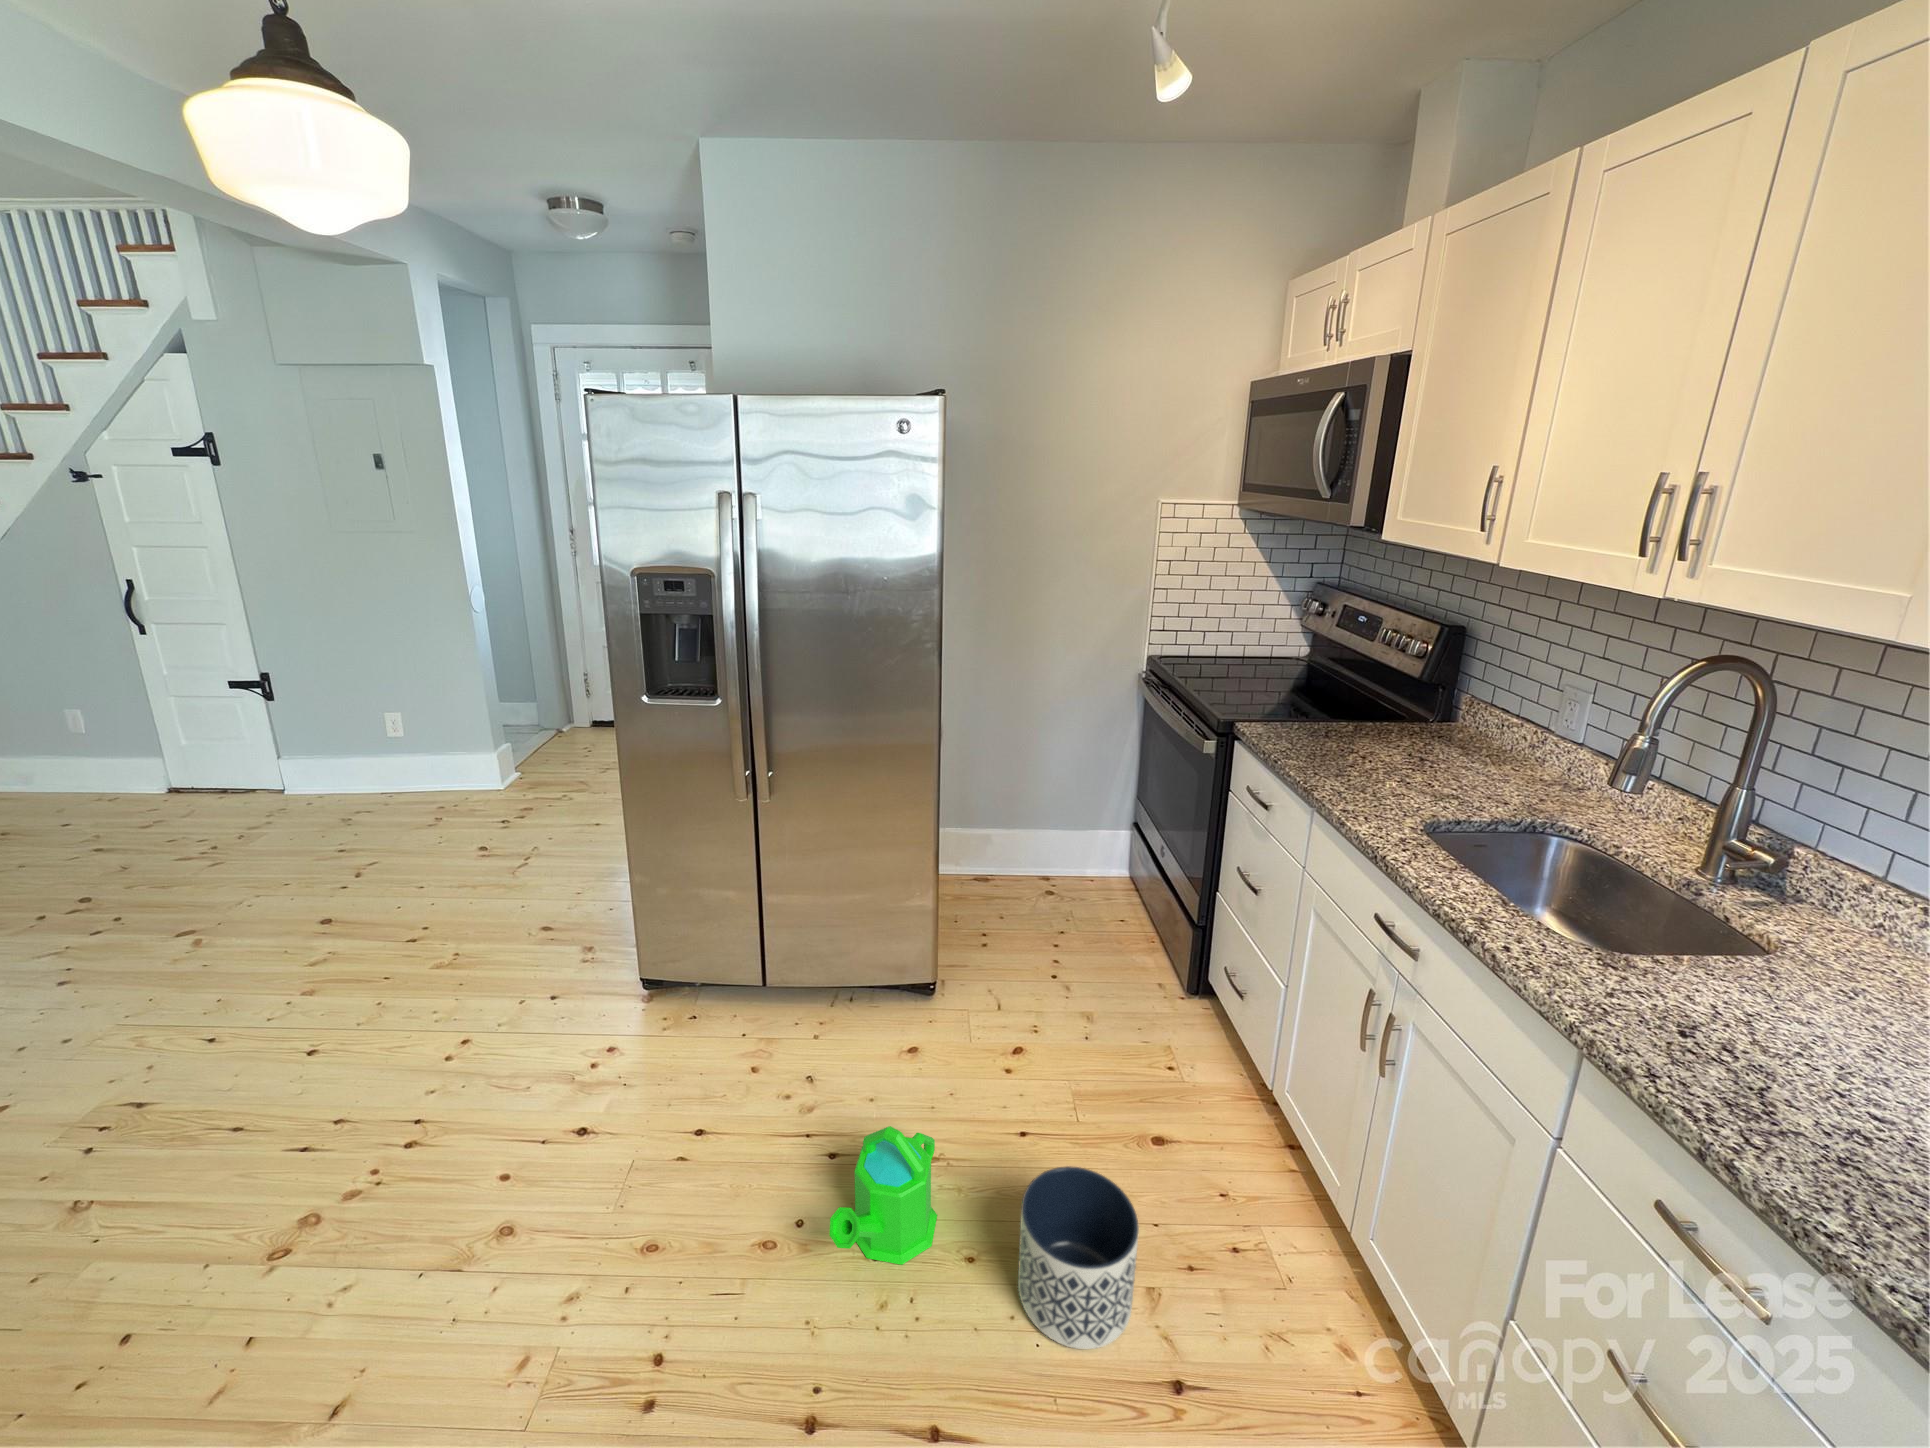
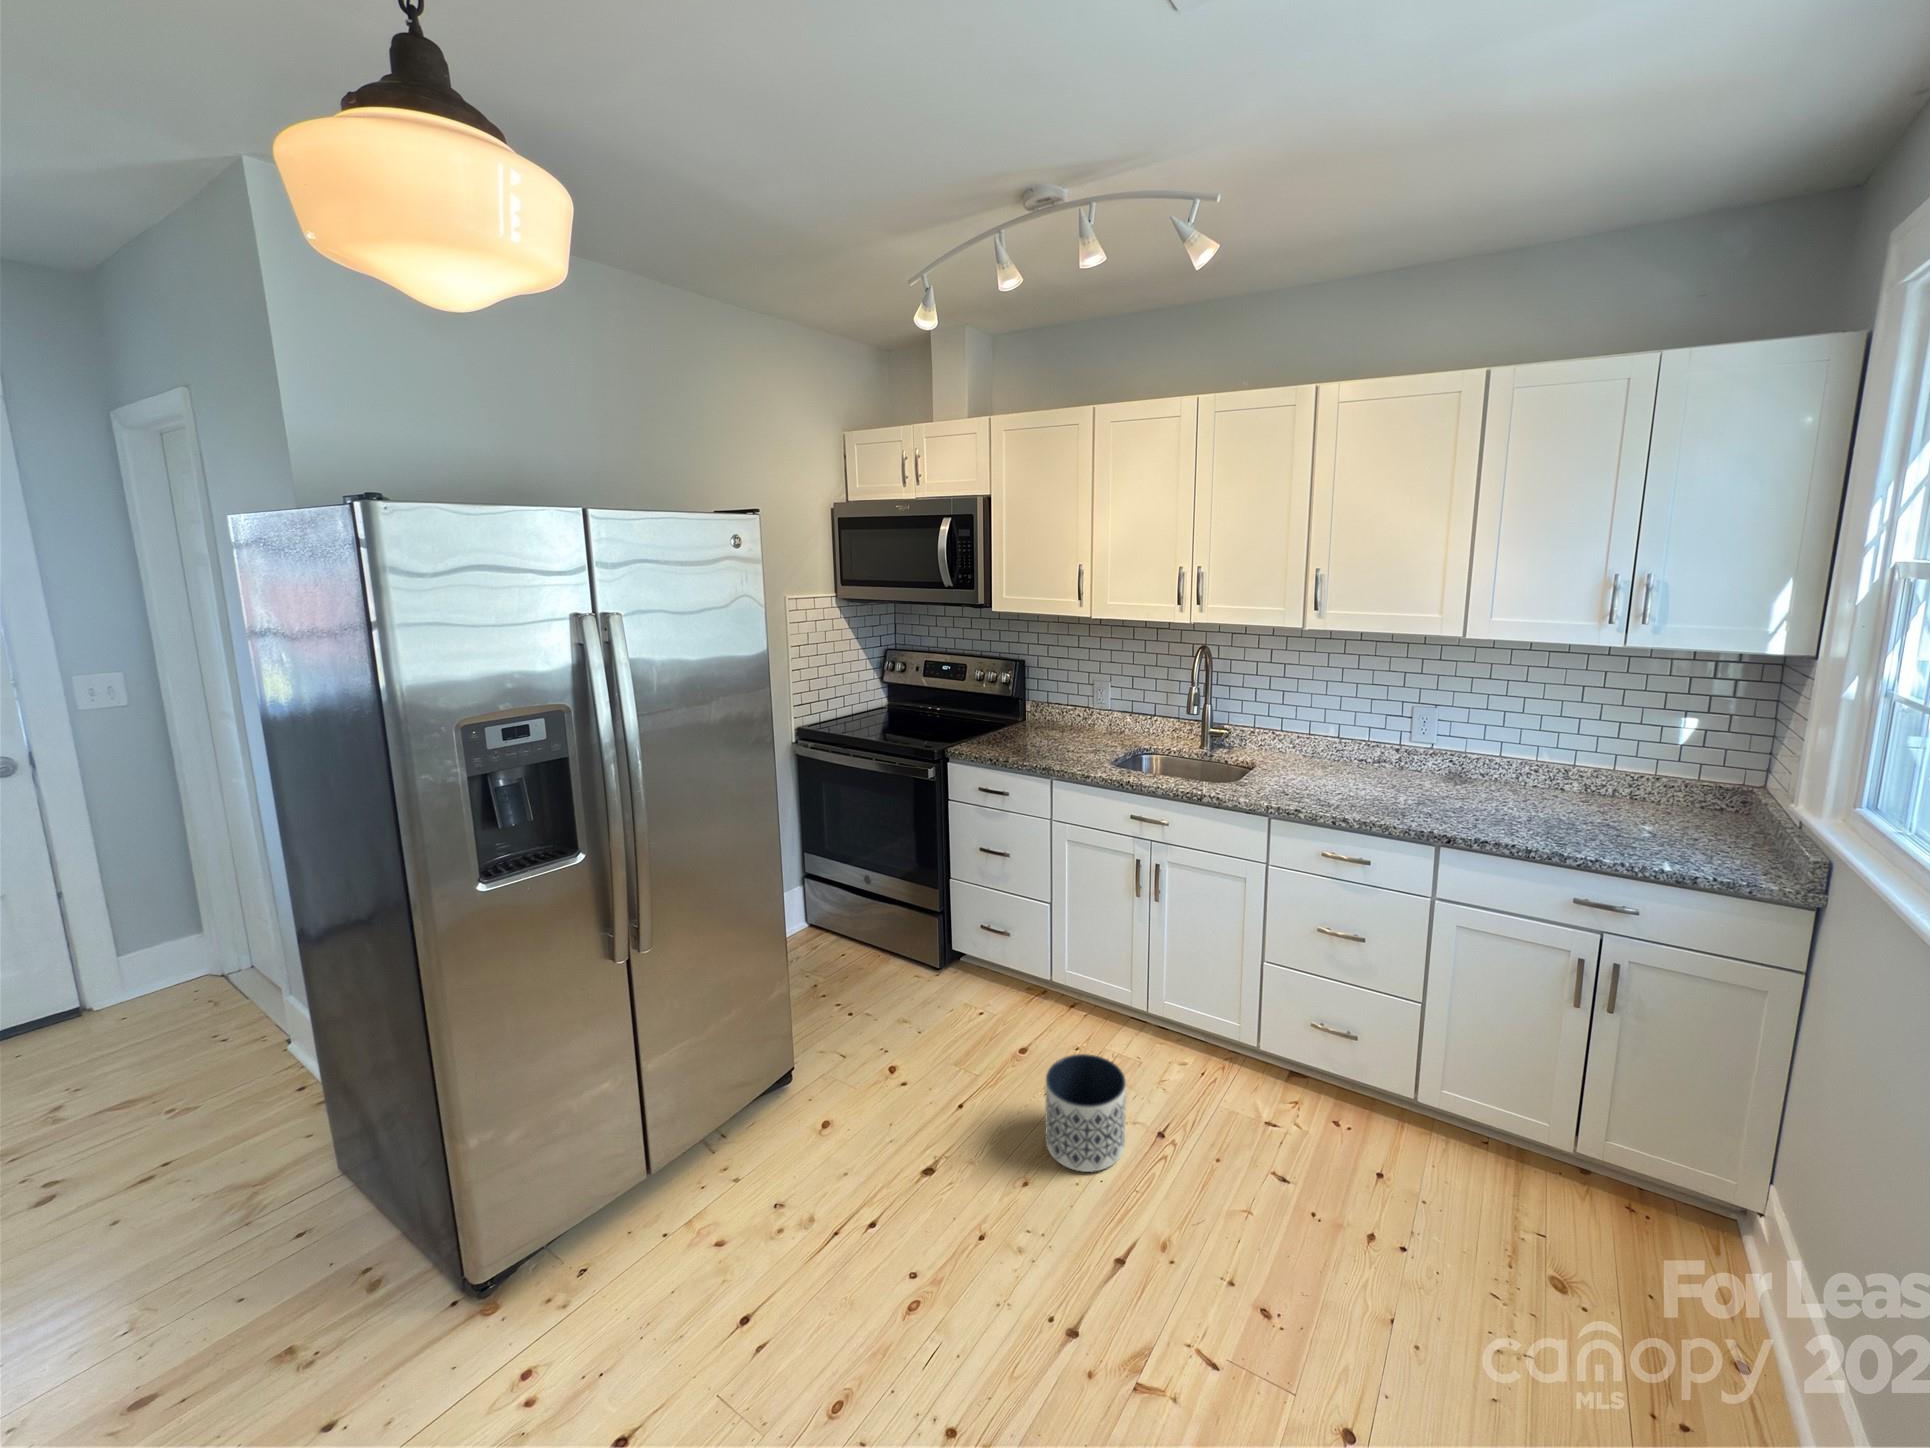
watering can: present [830,1126,937,1265] -> none [927,1122,1004,1244]

